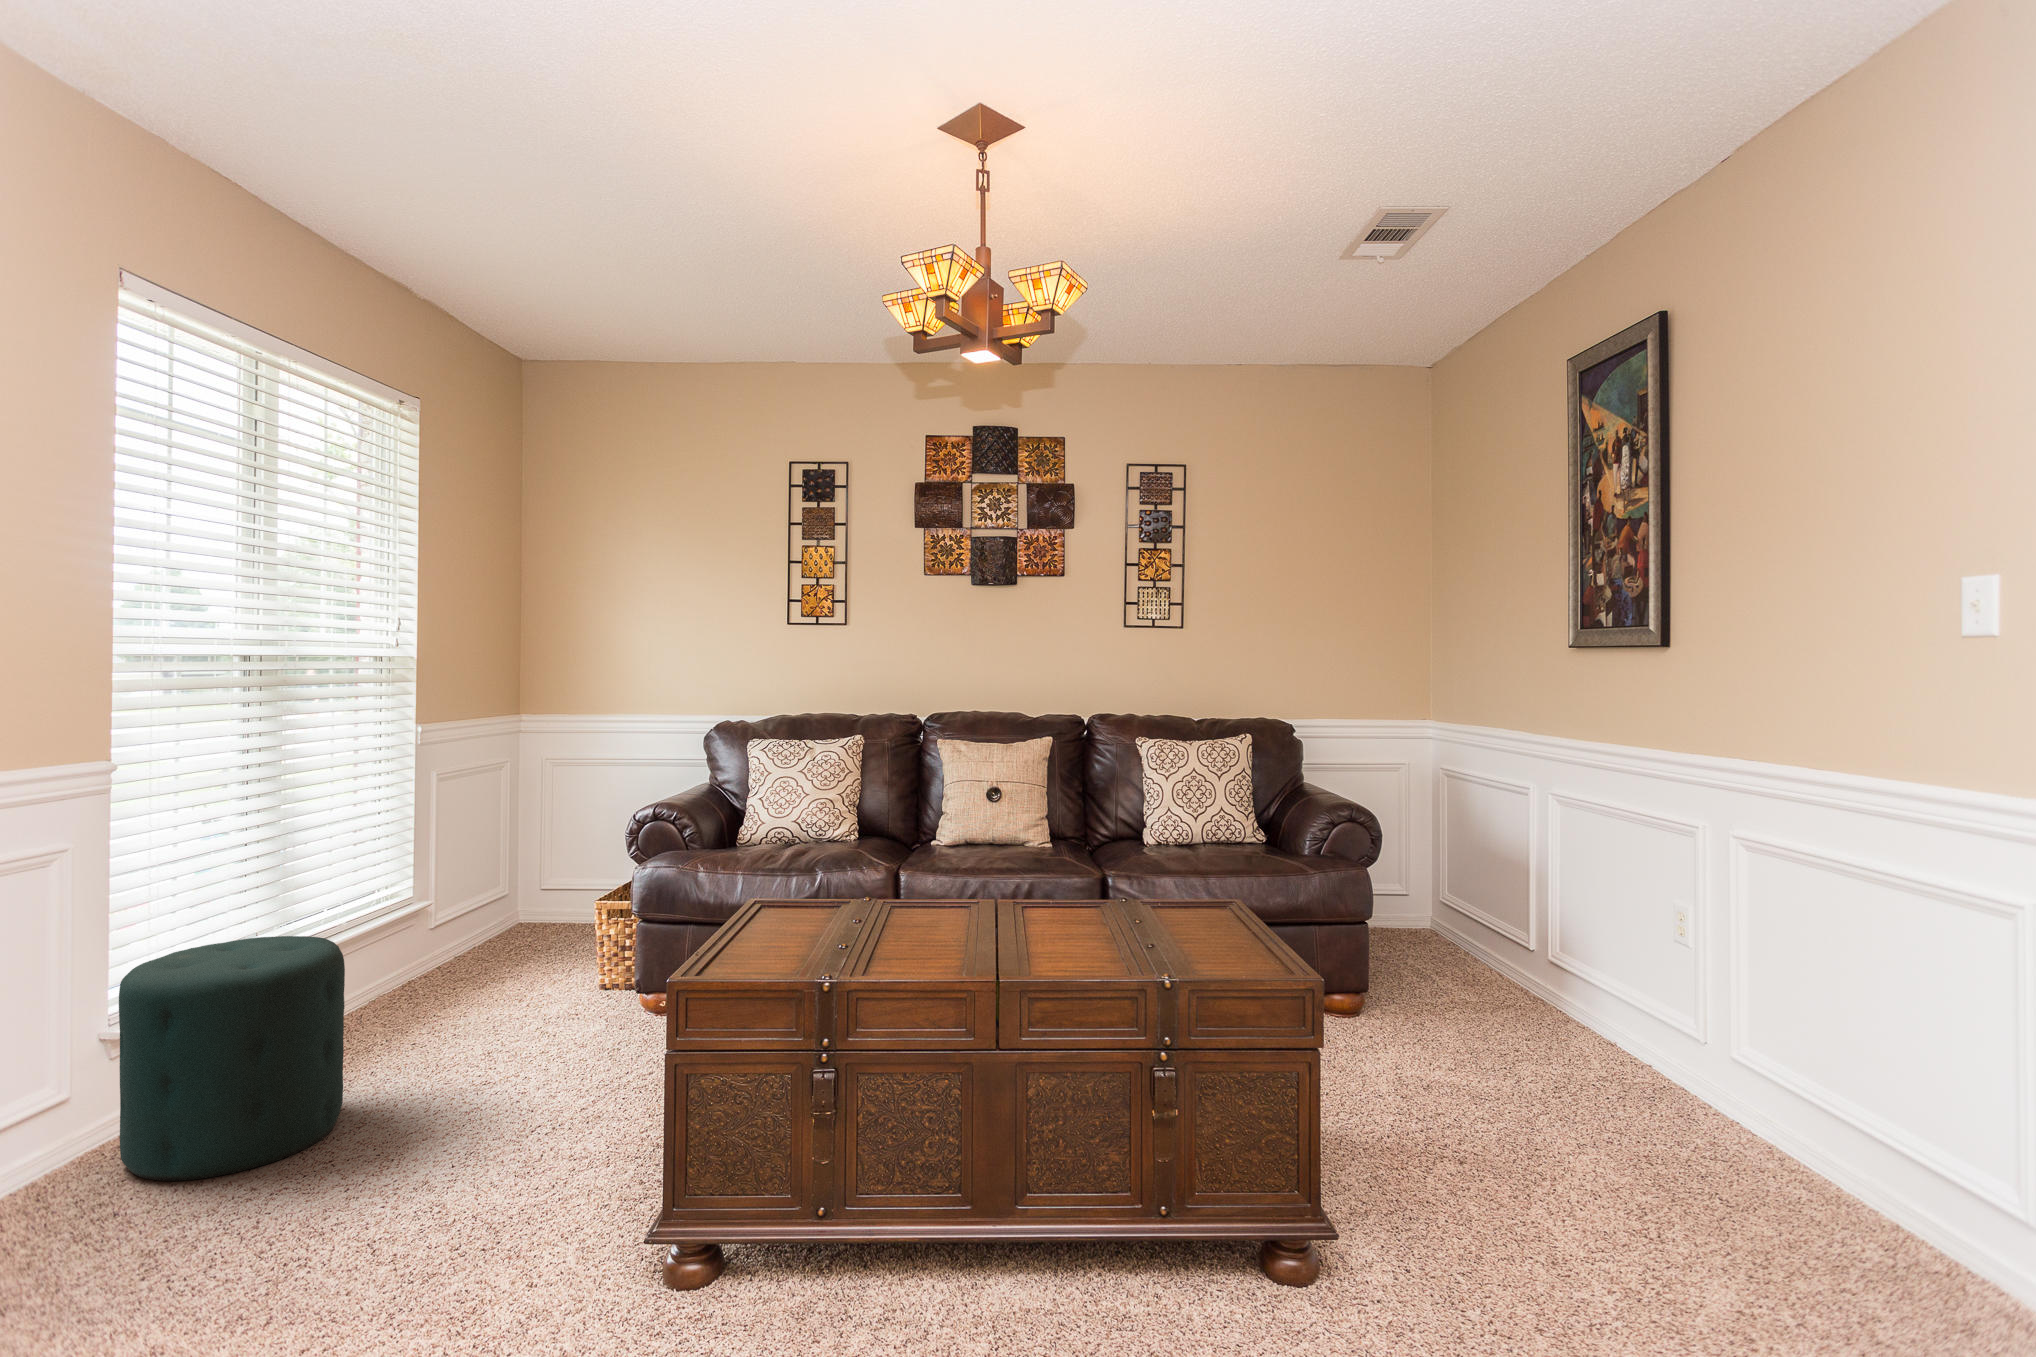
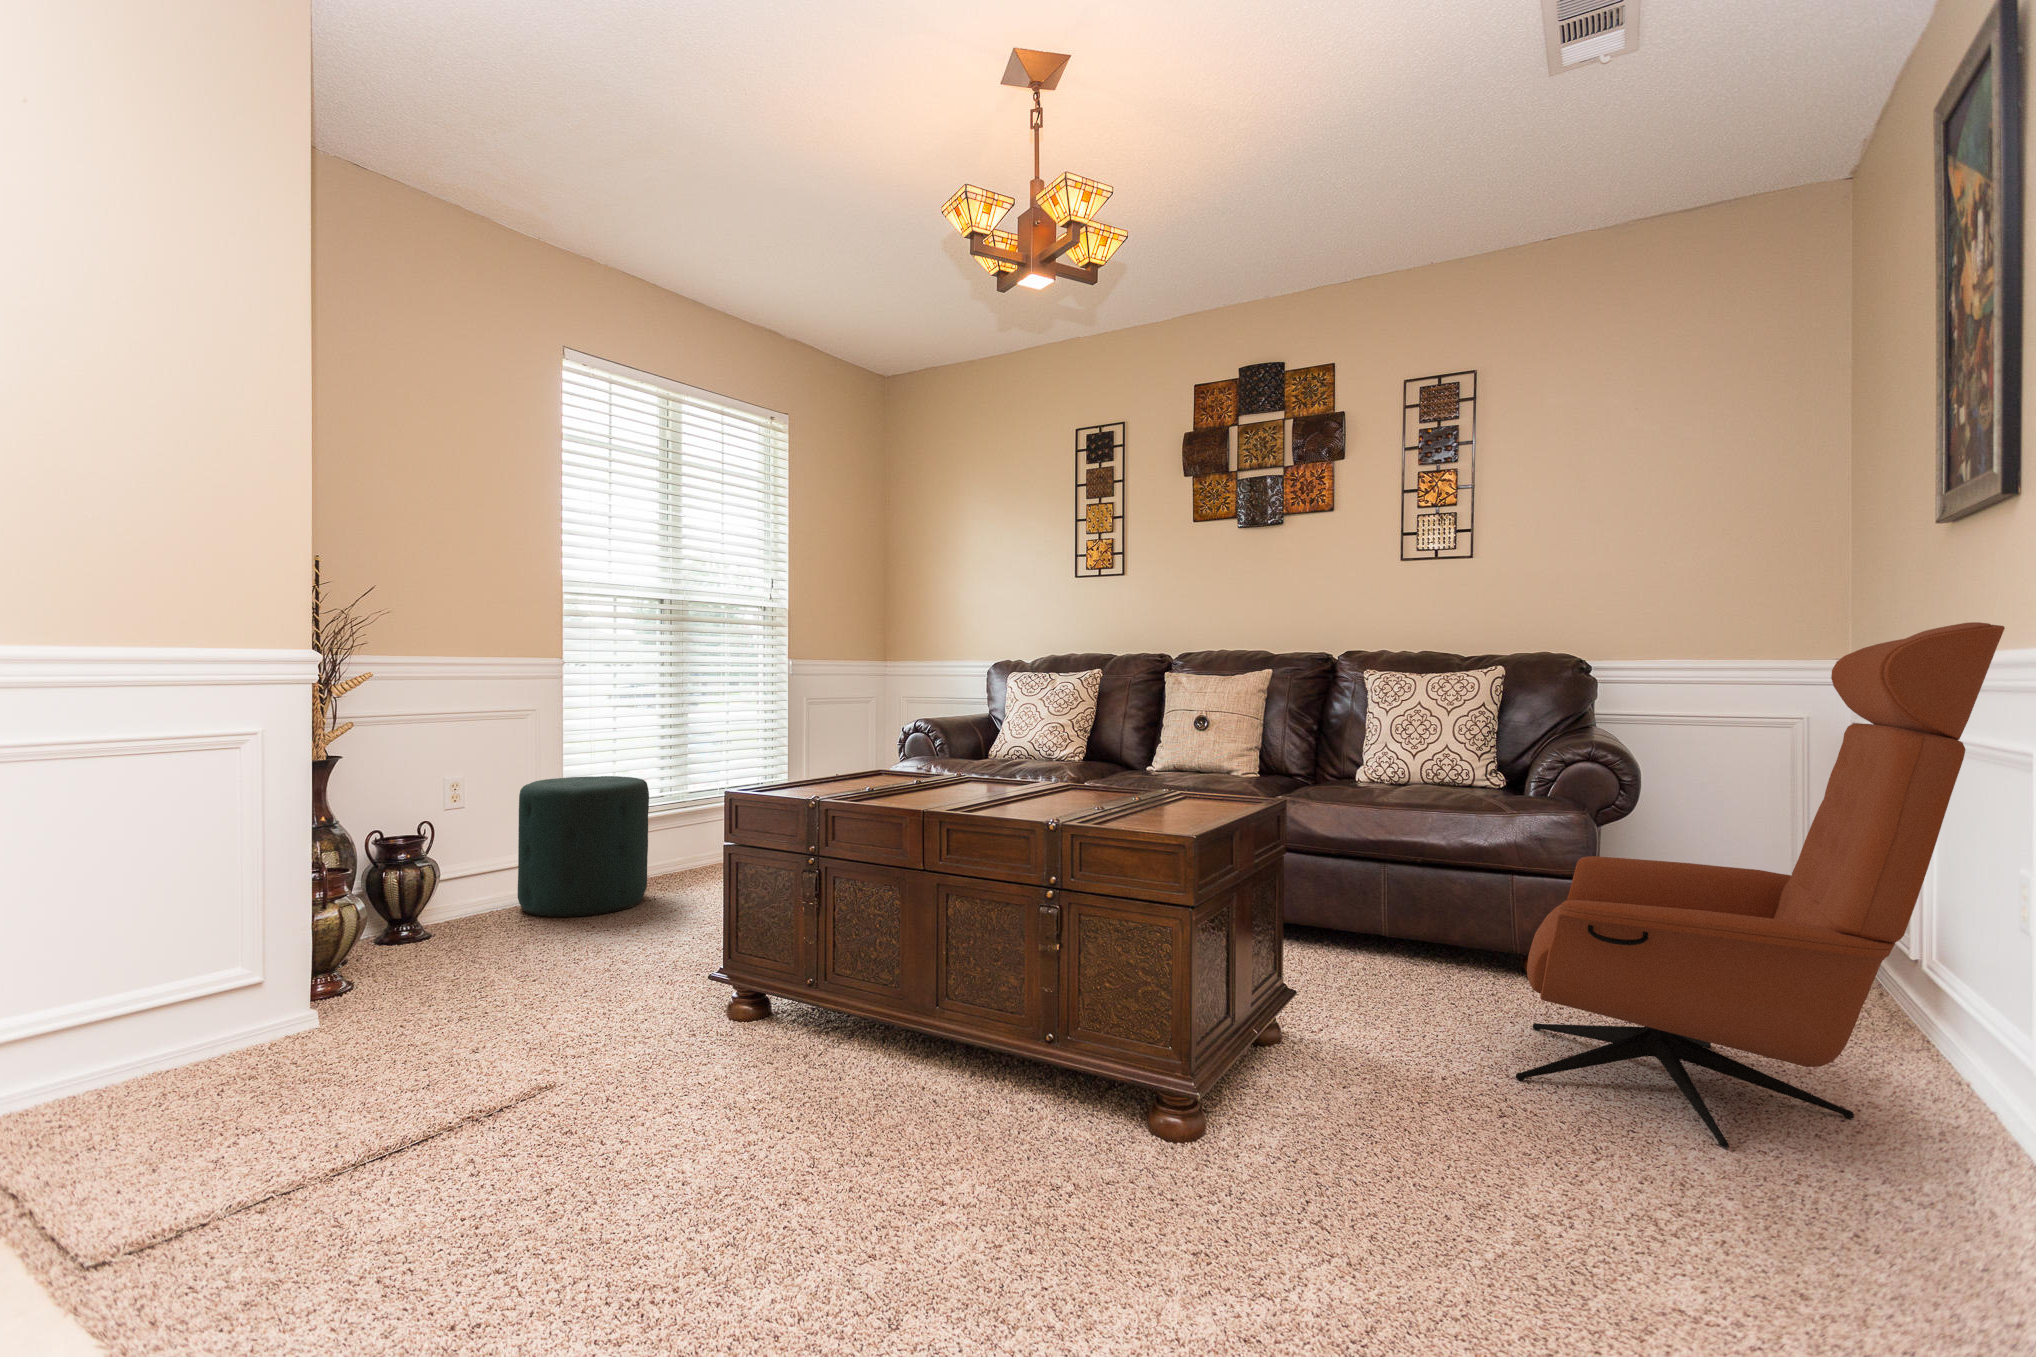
lounge chair: none [1378,740,1700,1115] -> present [1516,622,2005,1147]

